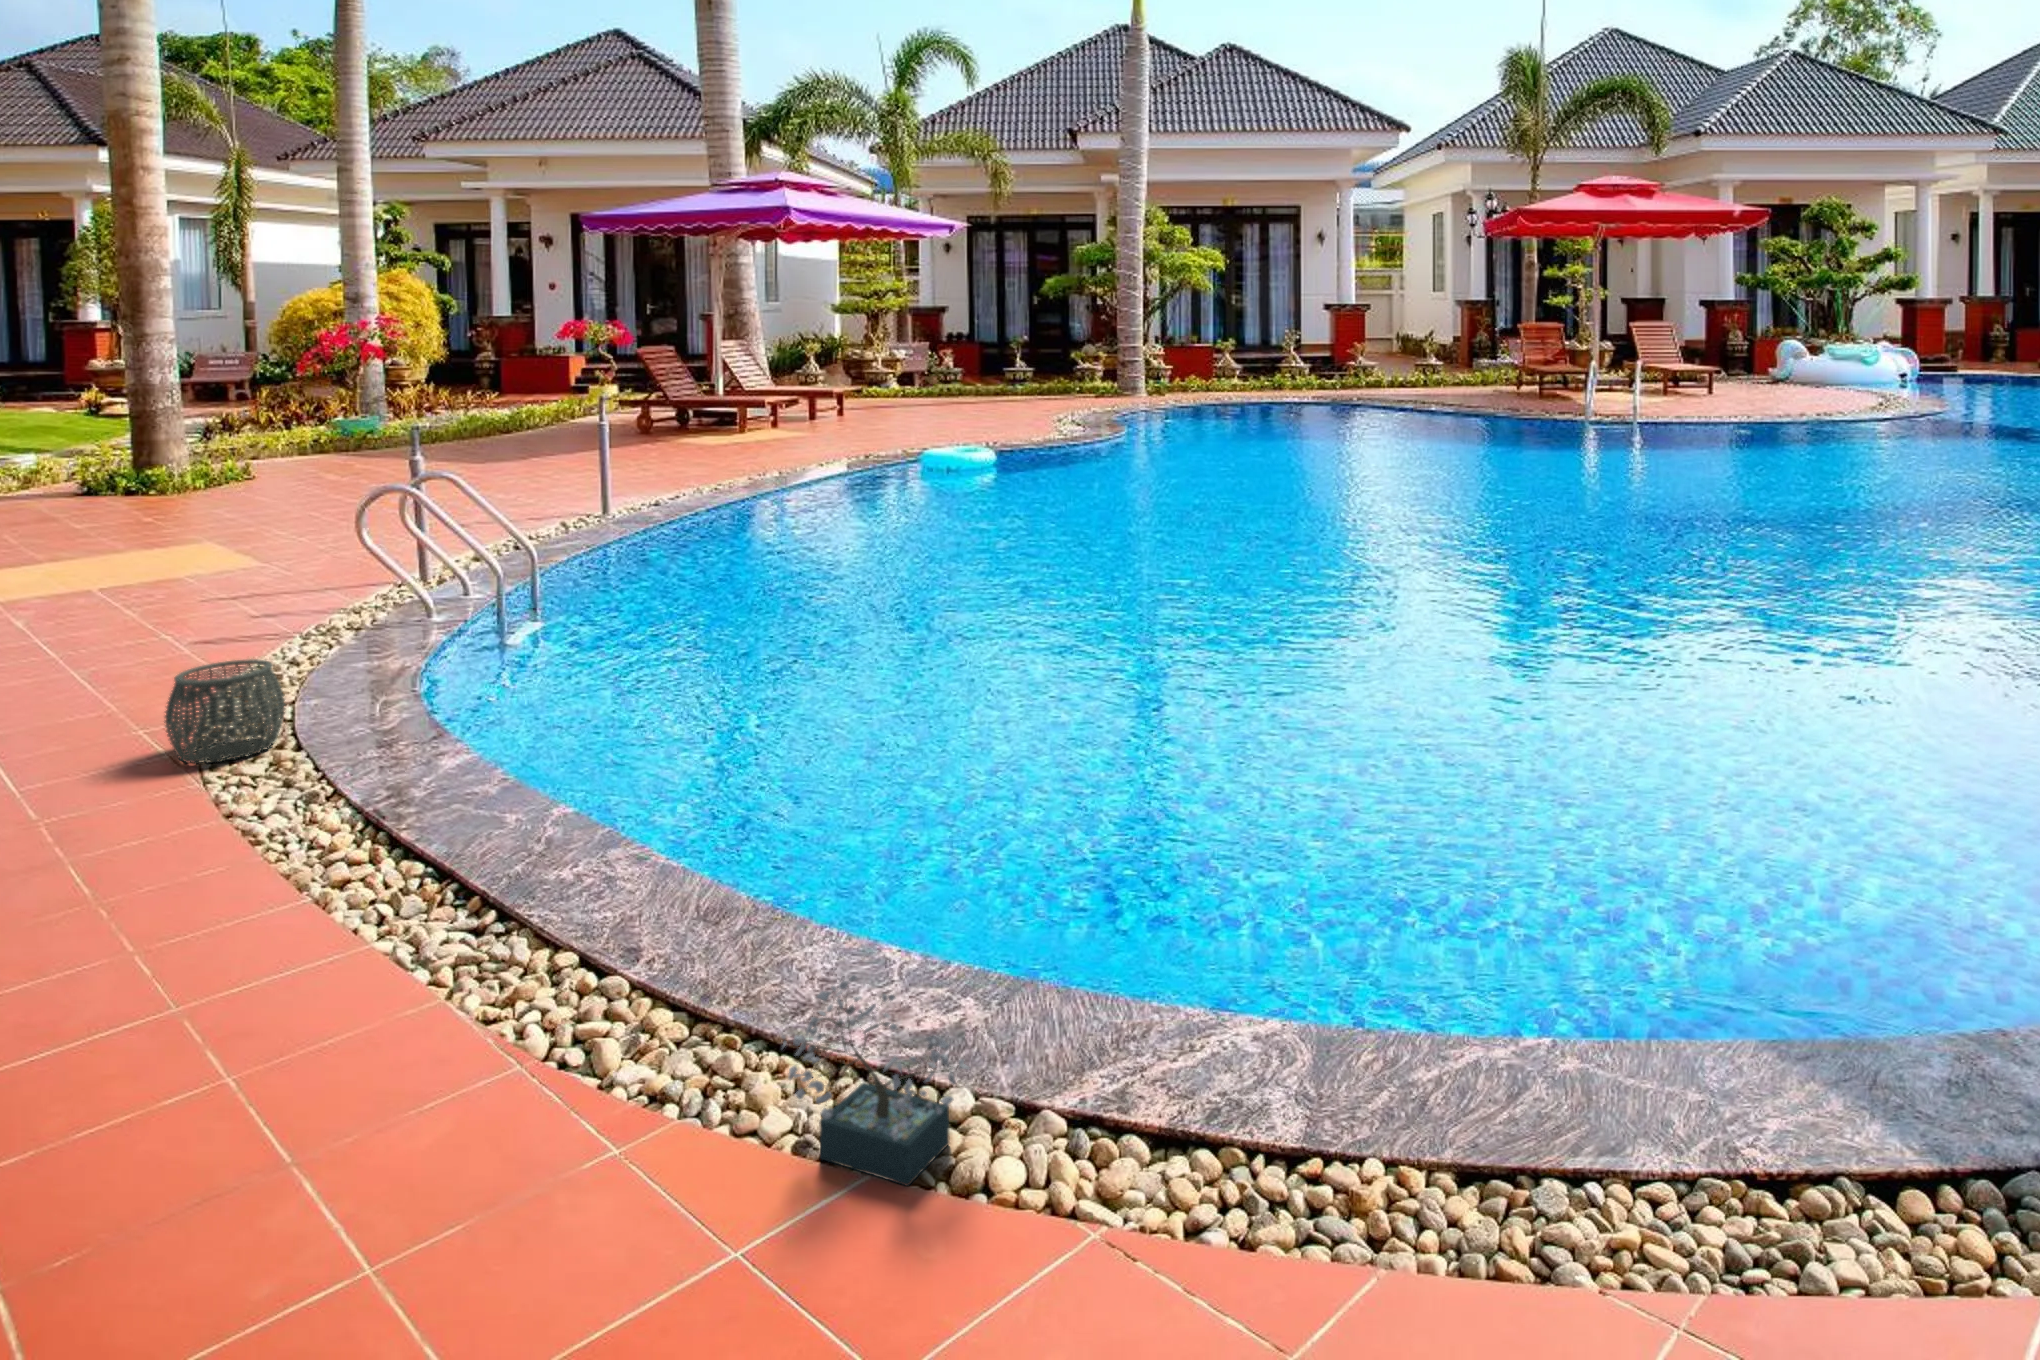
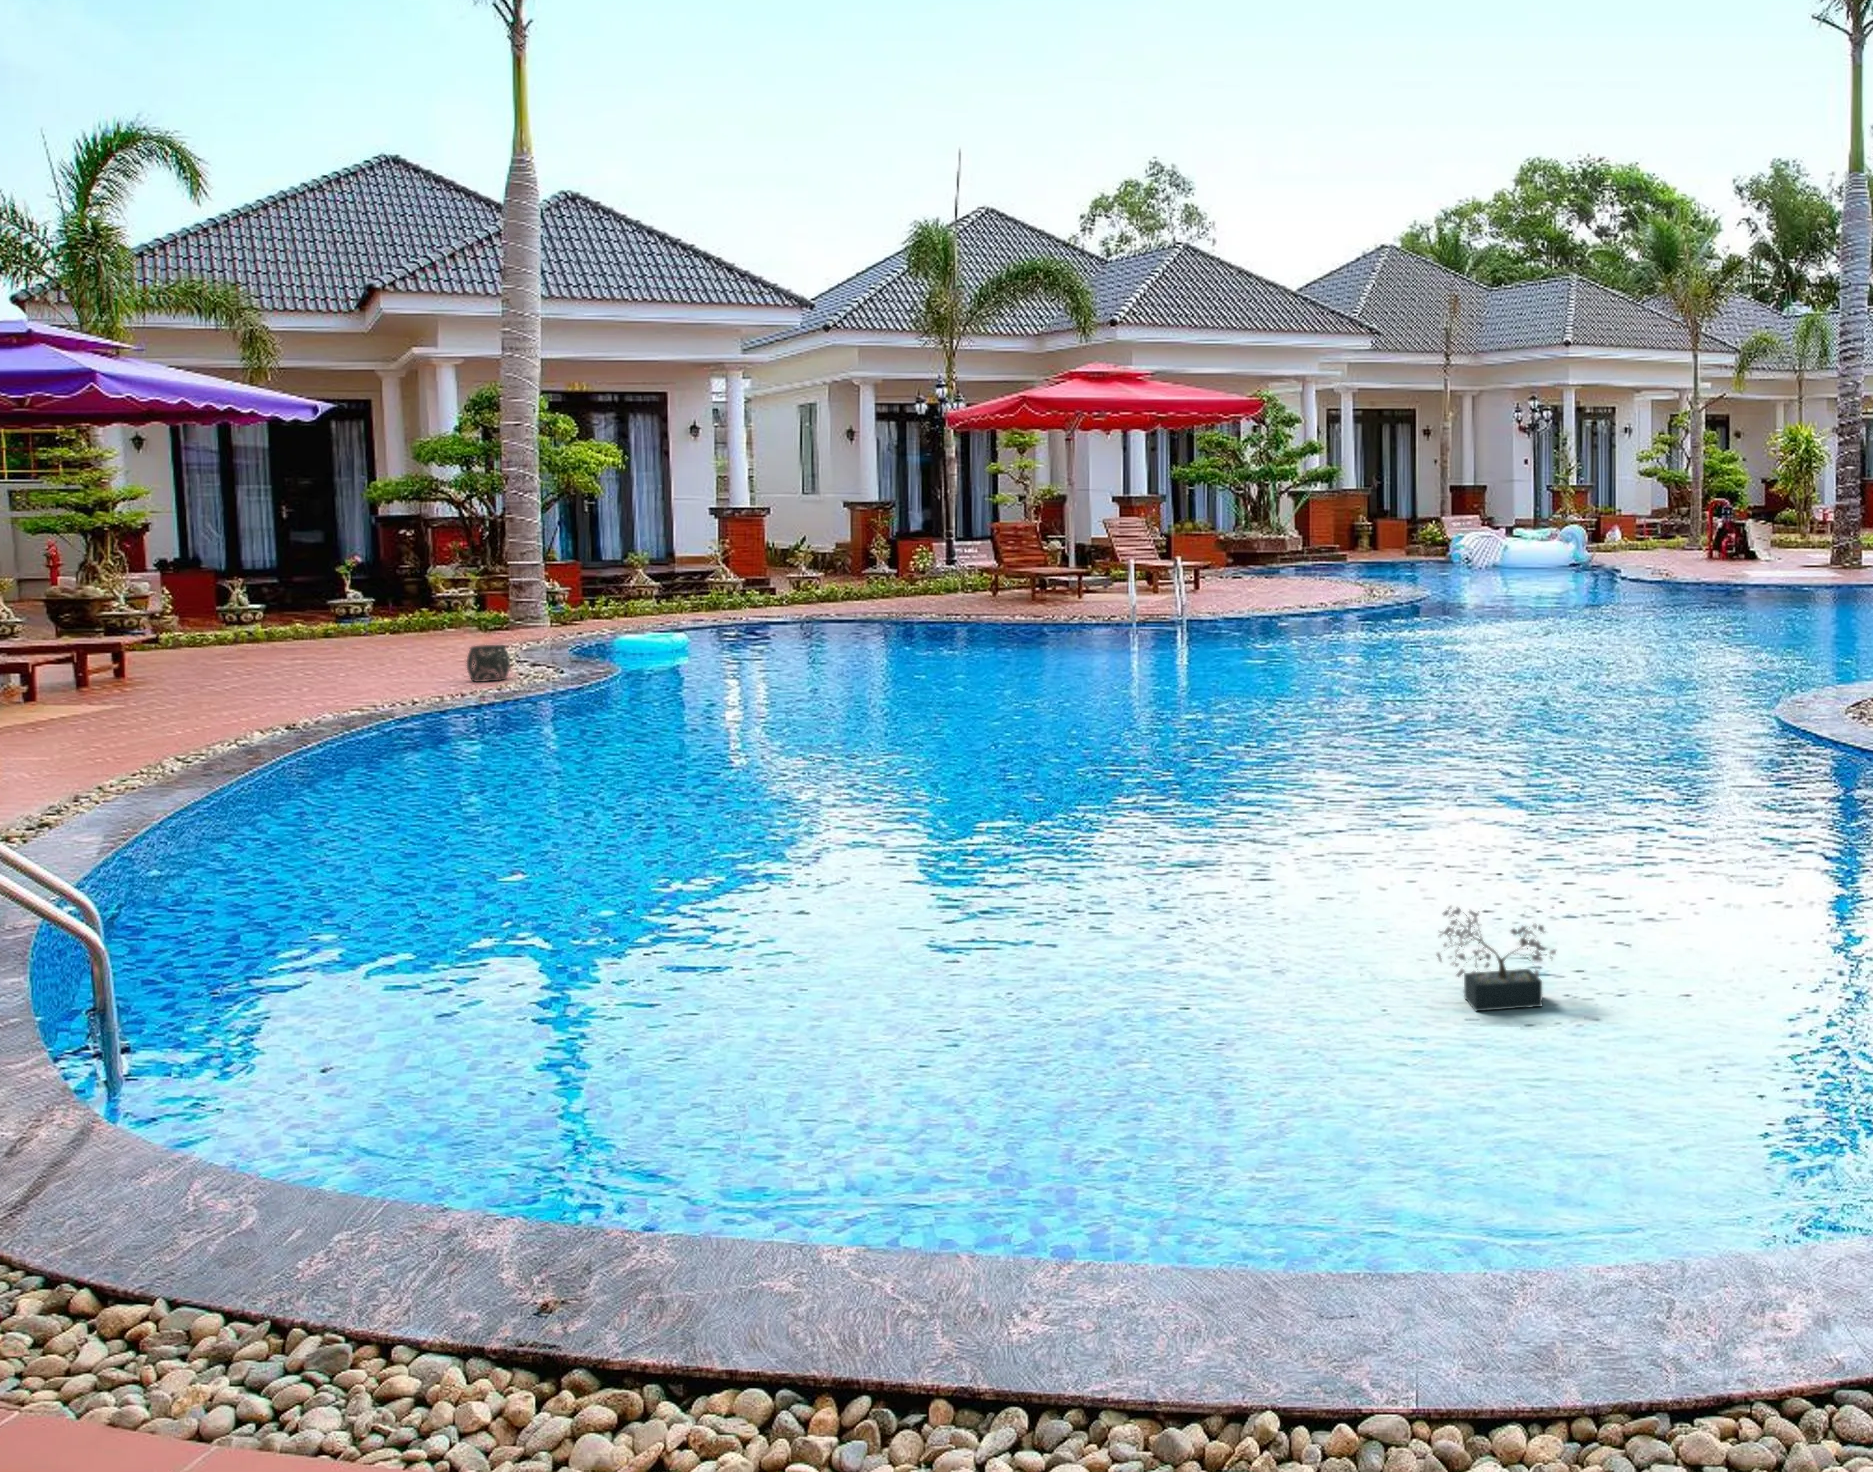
woven basket: present [164,659,285,764] -> present [467,645,510,682]

